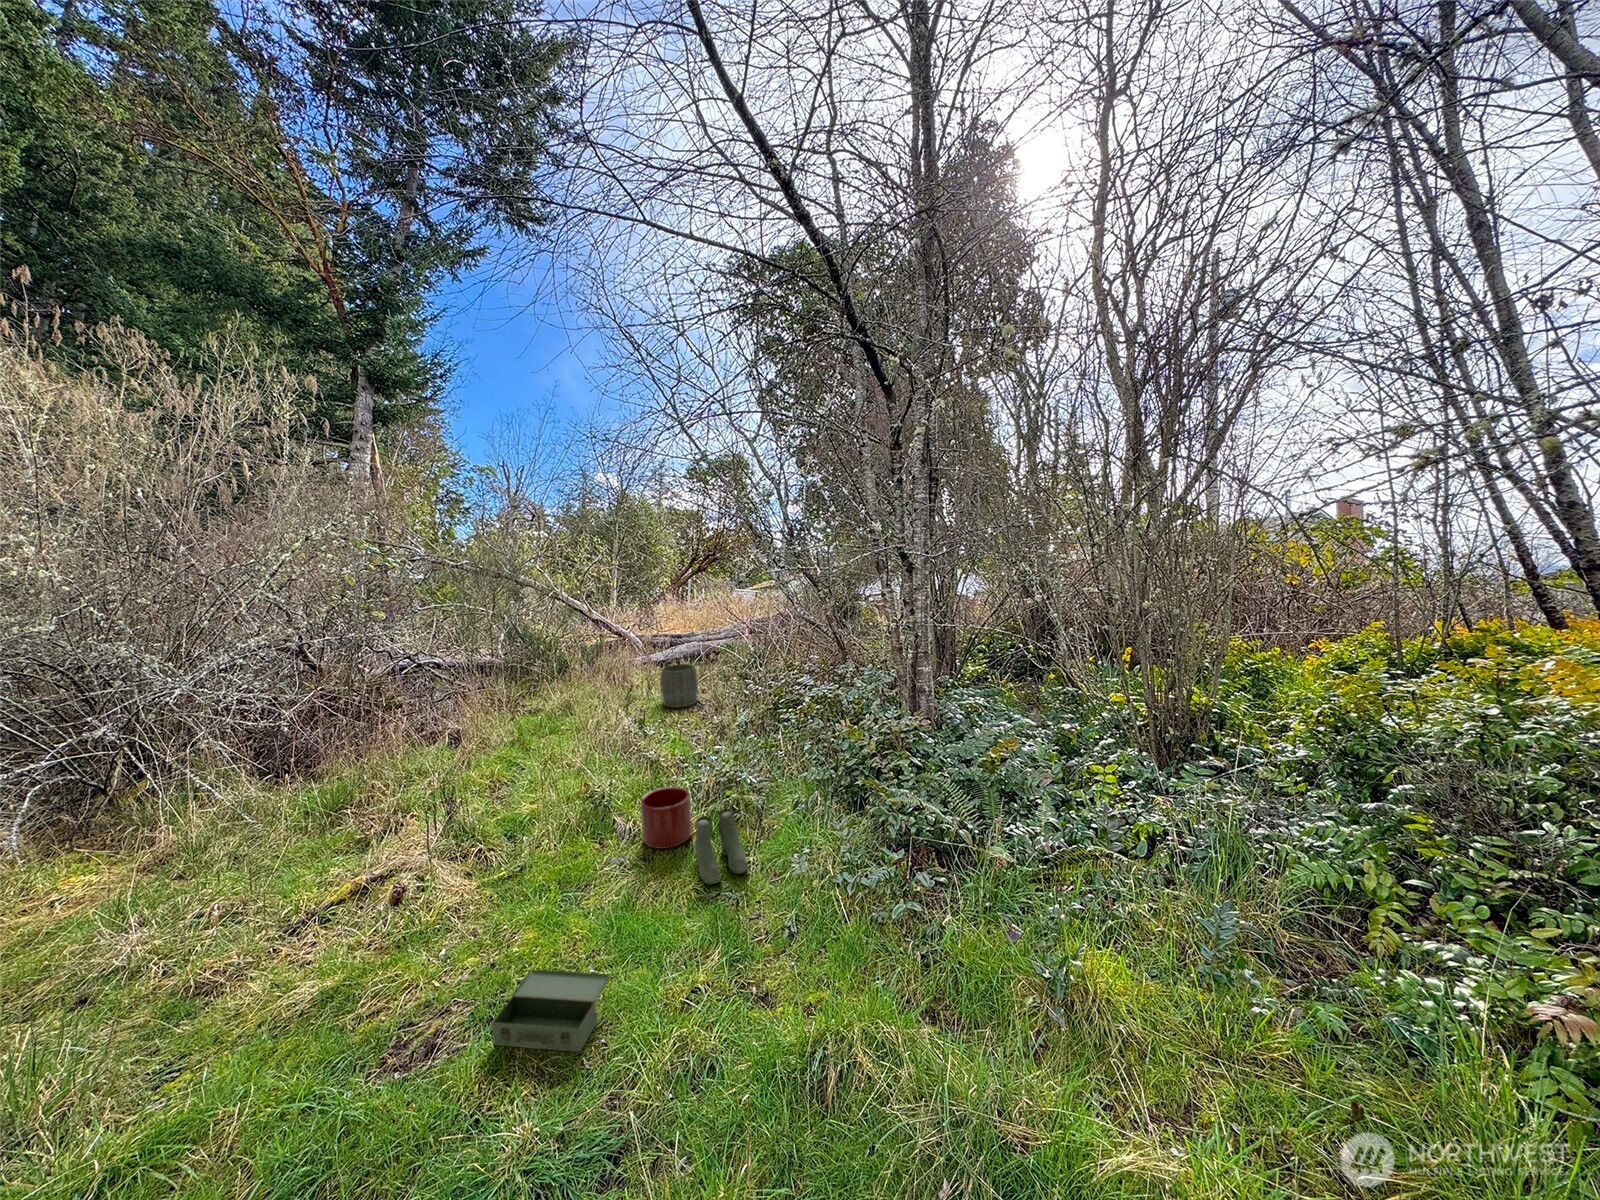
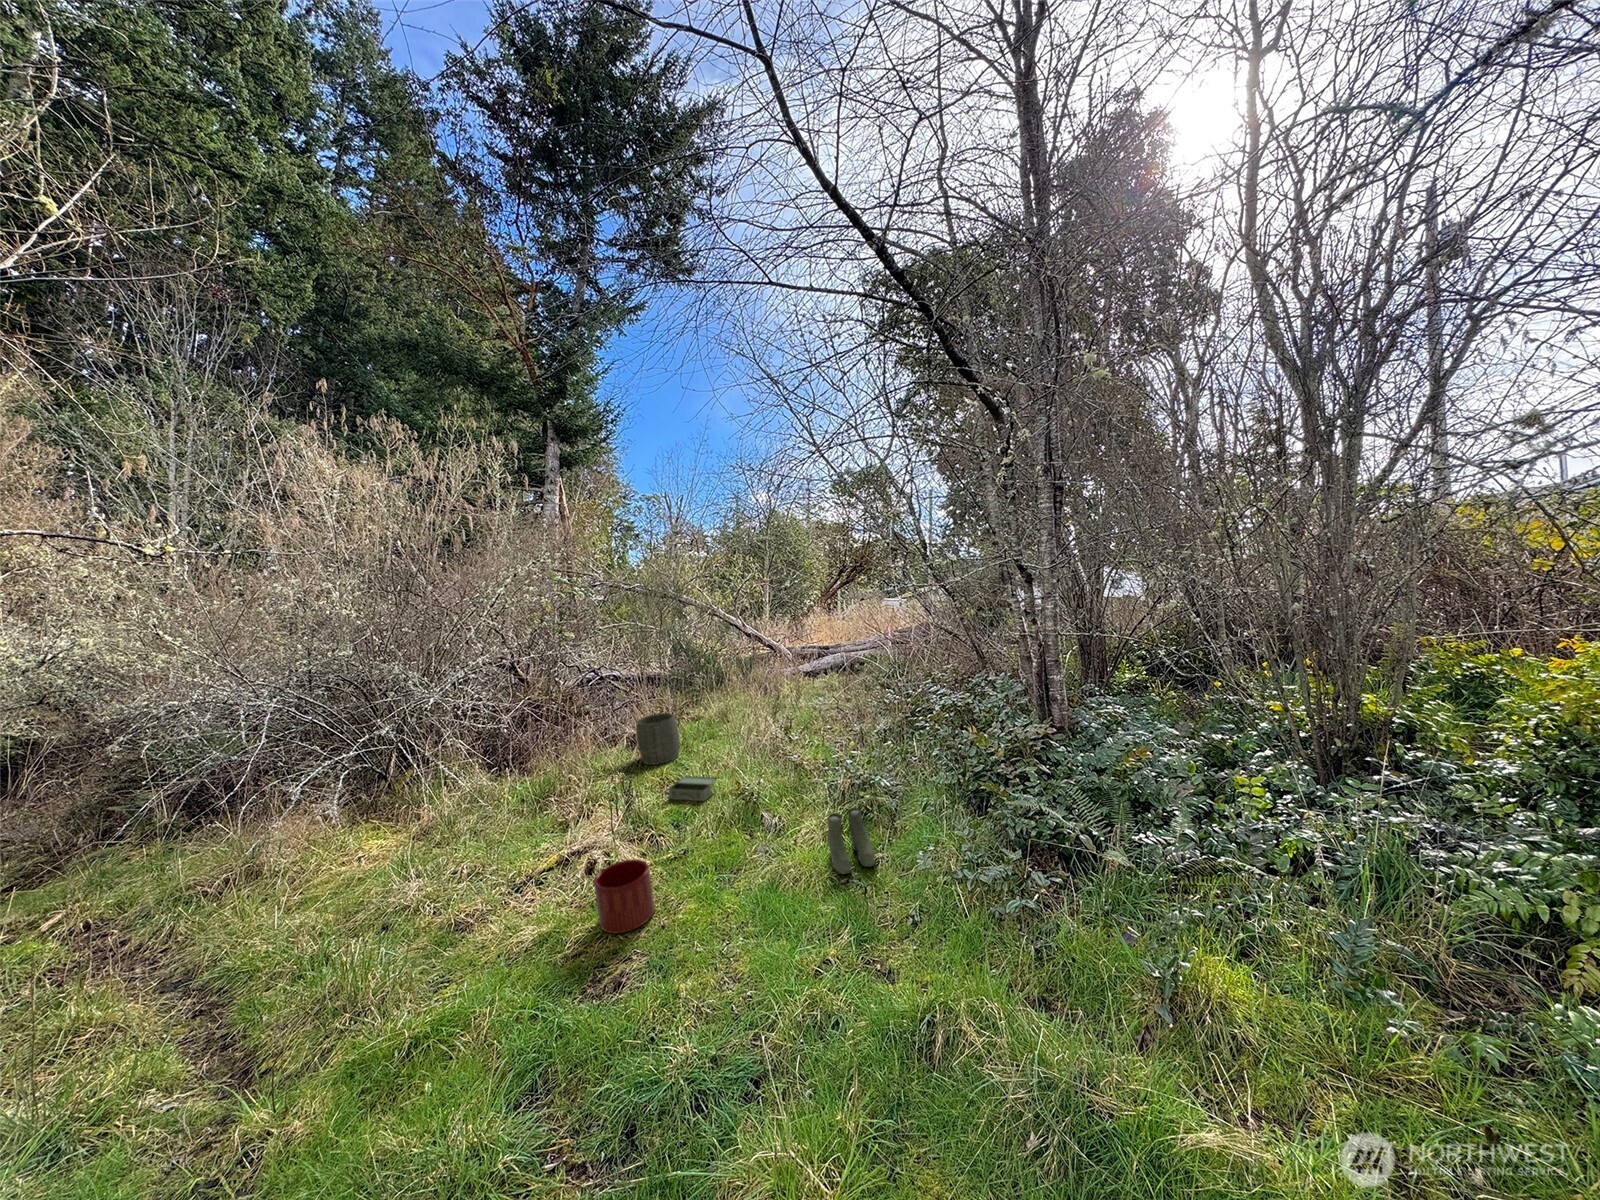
woven basket: present [660,664,698,708] -> present [636,713,679,765]
planter: present [640,787,692,849] -> present [594,859,655,933]
toolbox: present [492,970,609,1052] -> present [668,776,717,801]

